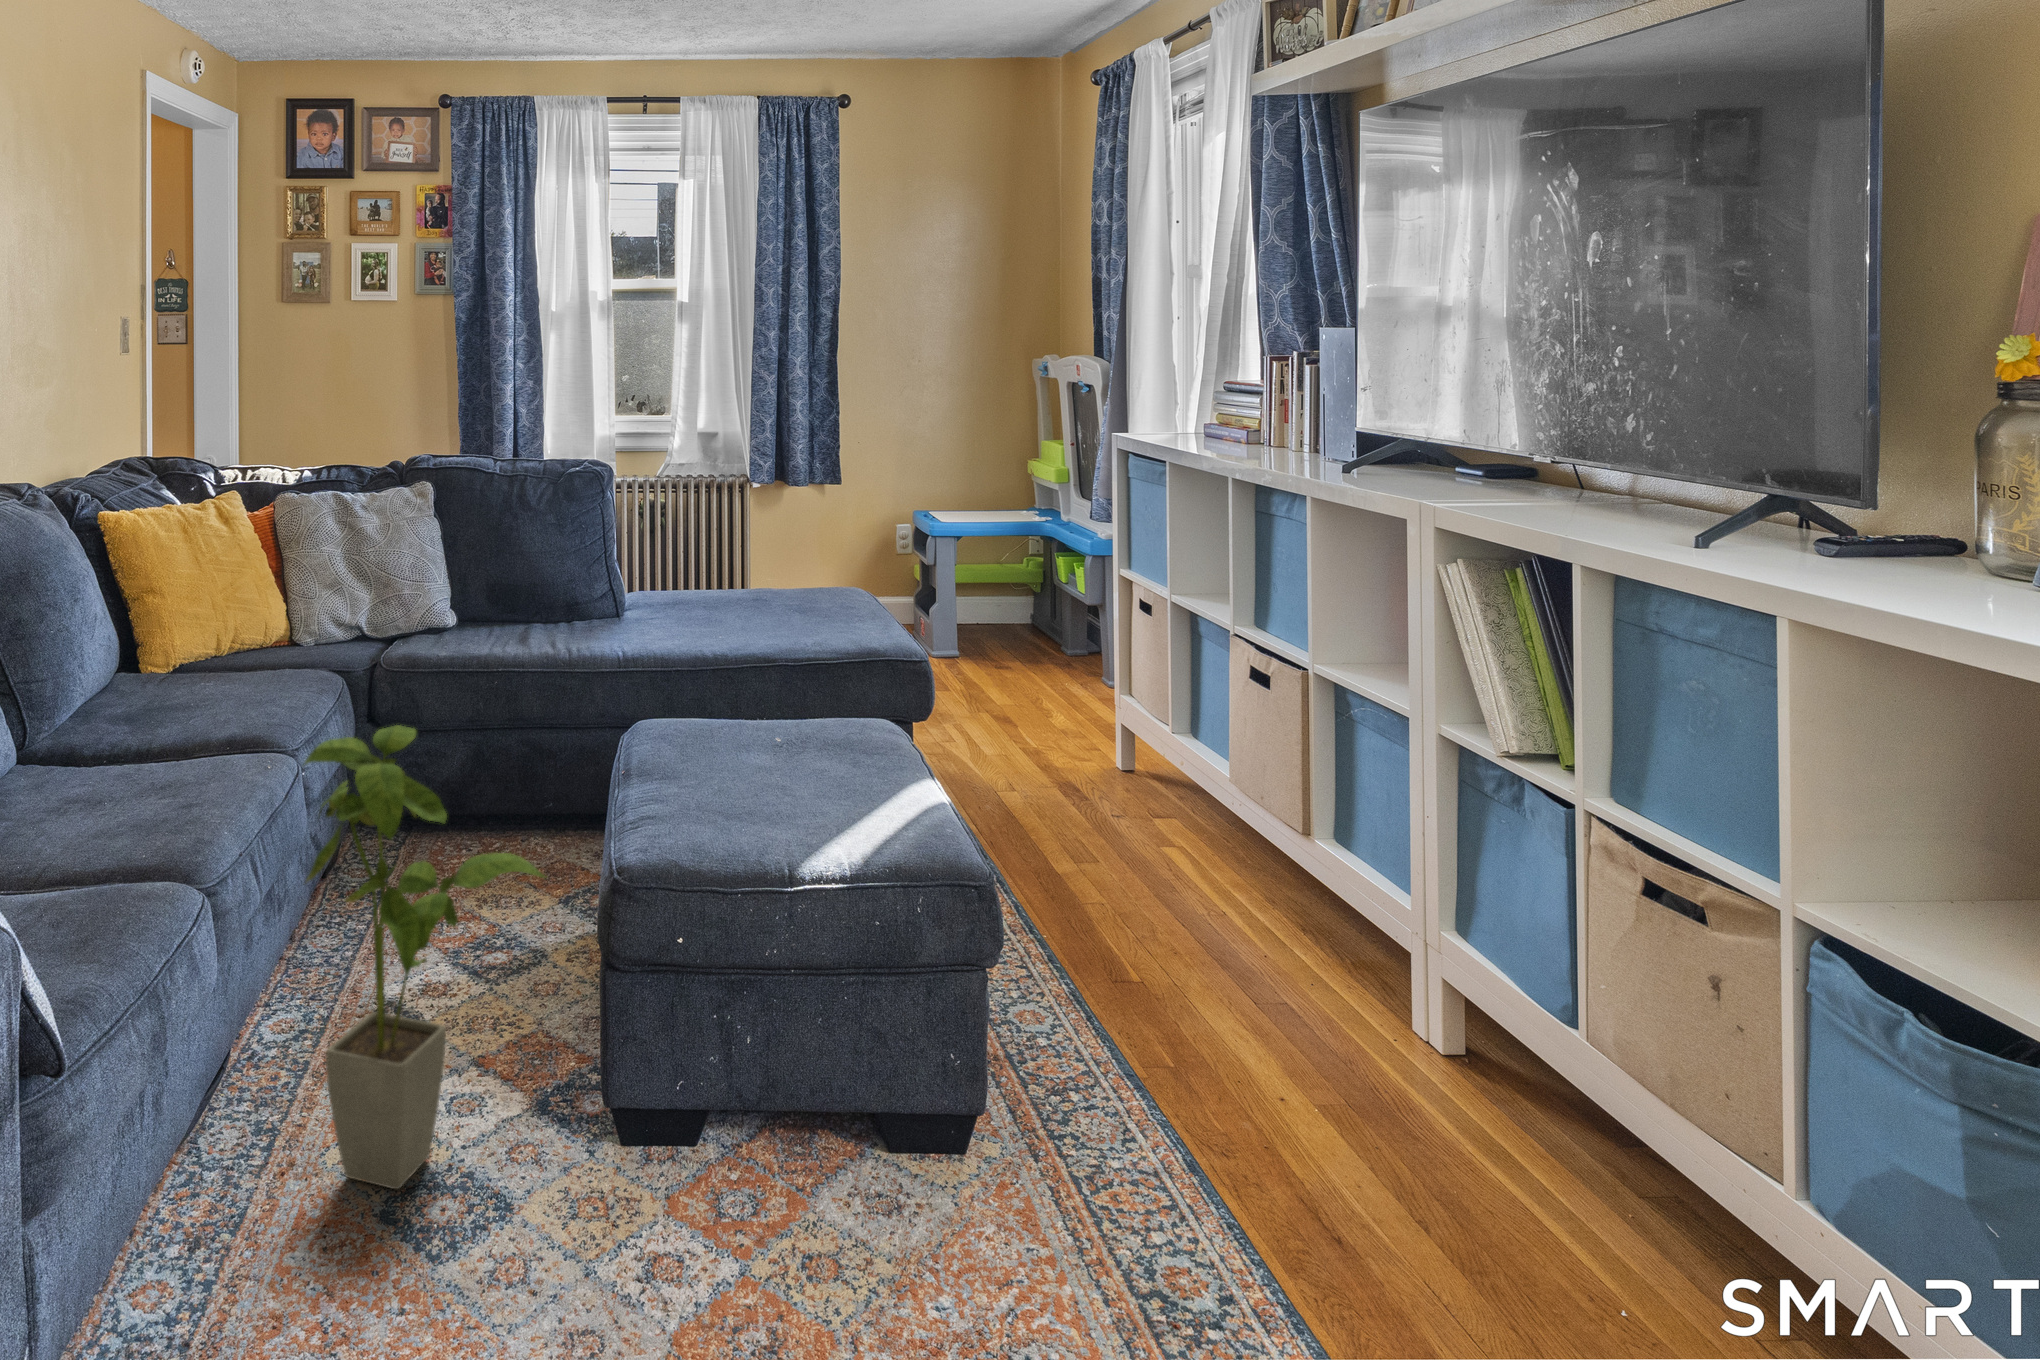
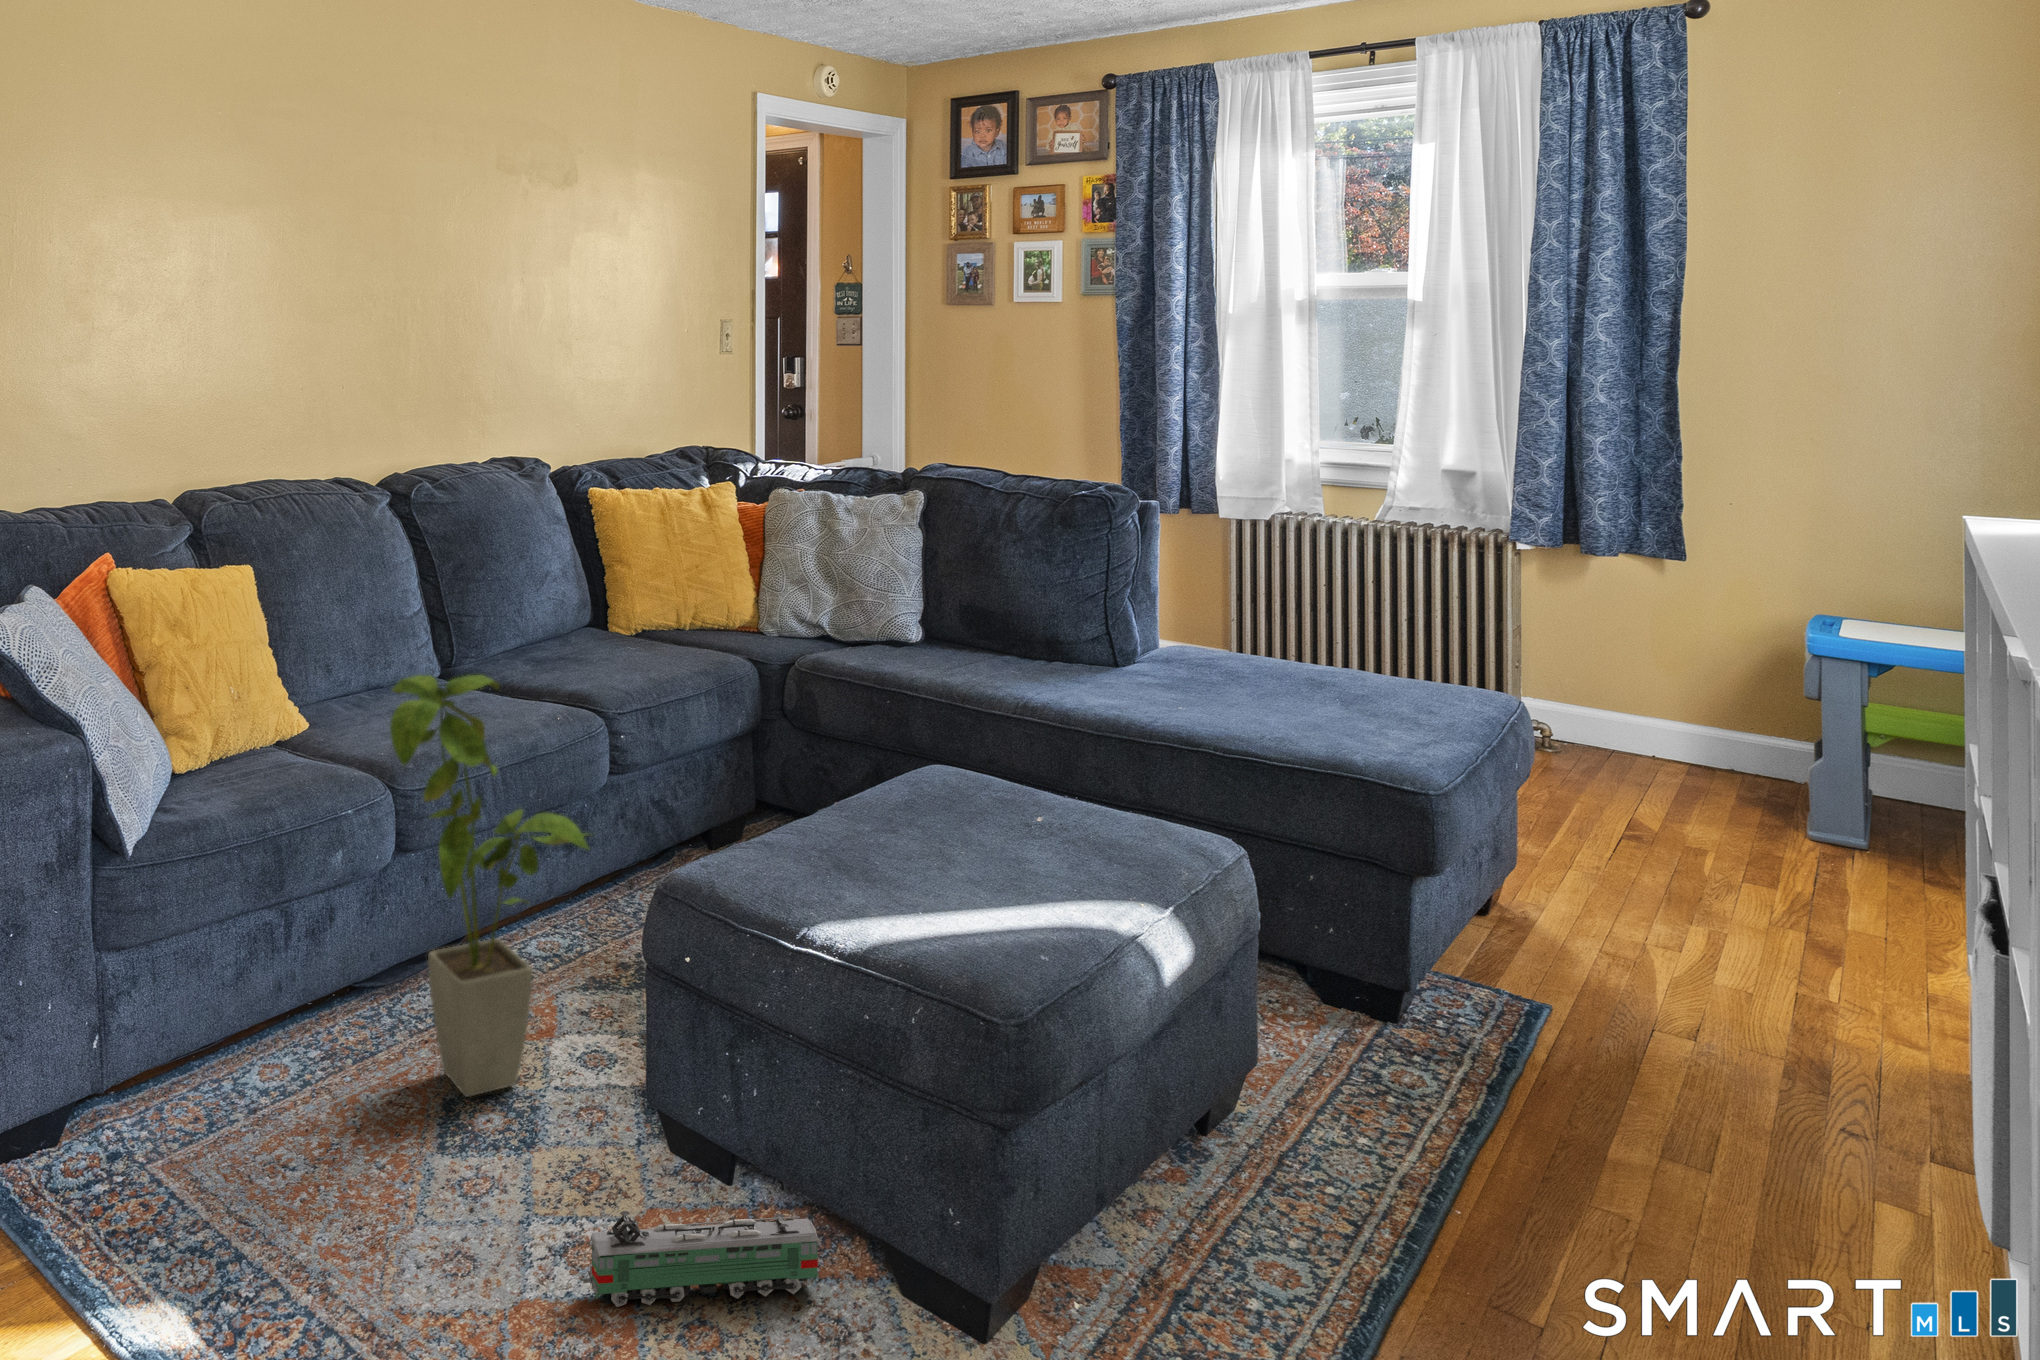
toy train: none [705,1139,851,1292] -> present [583,1211,824,1307]

